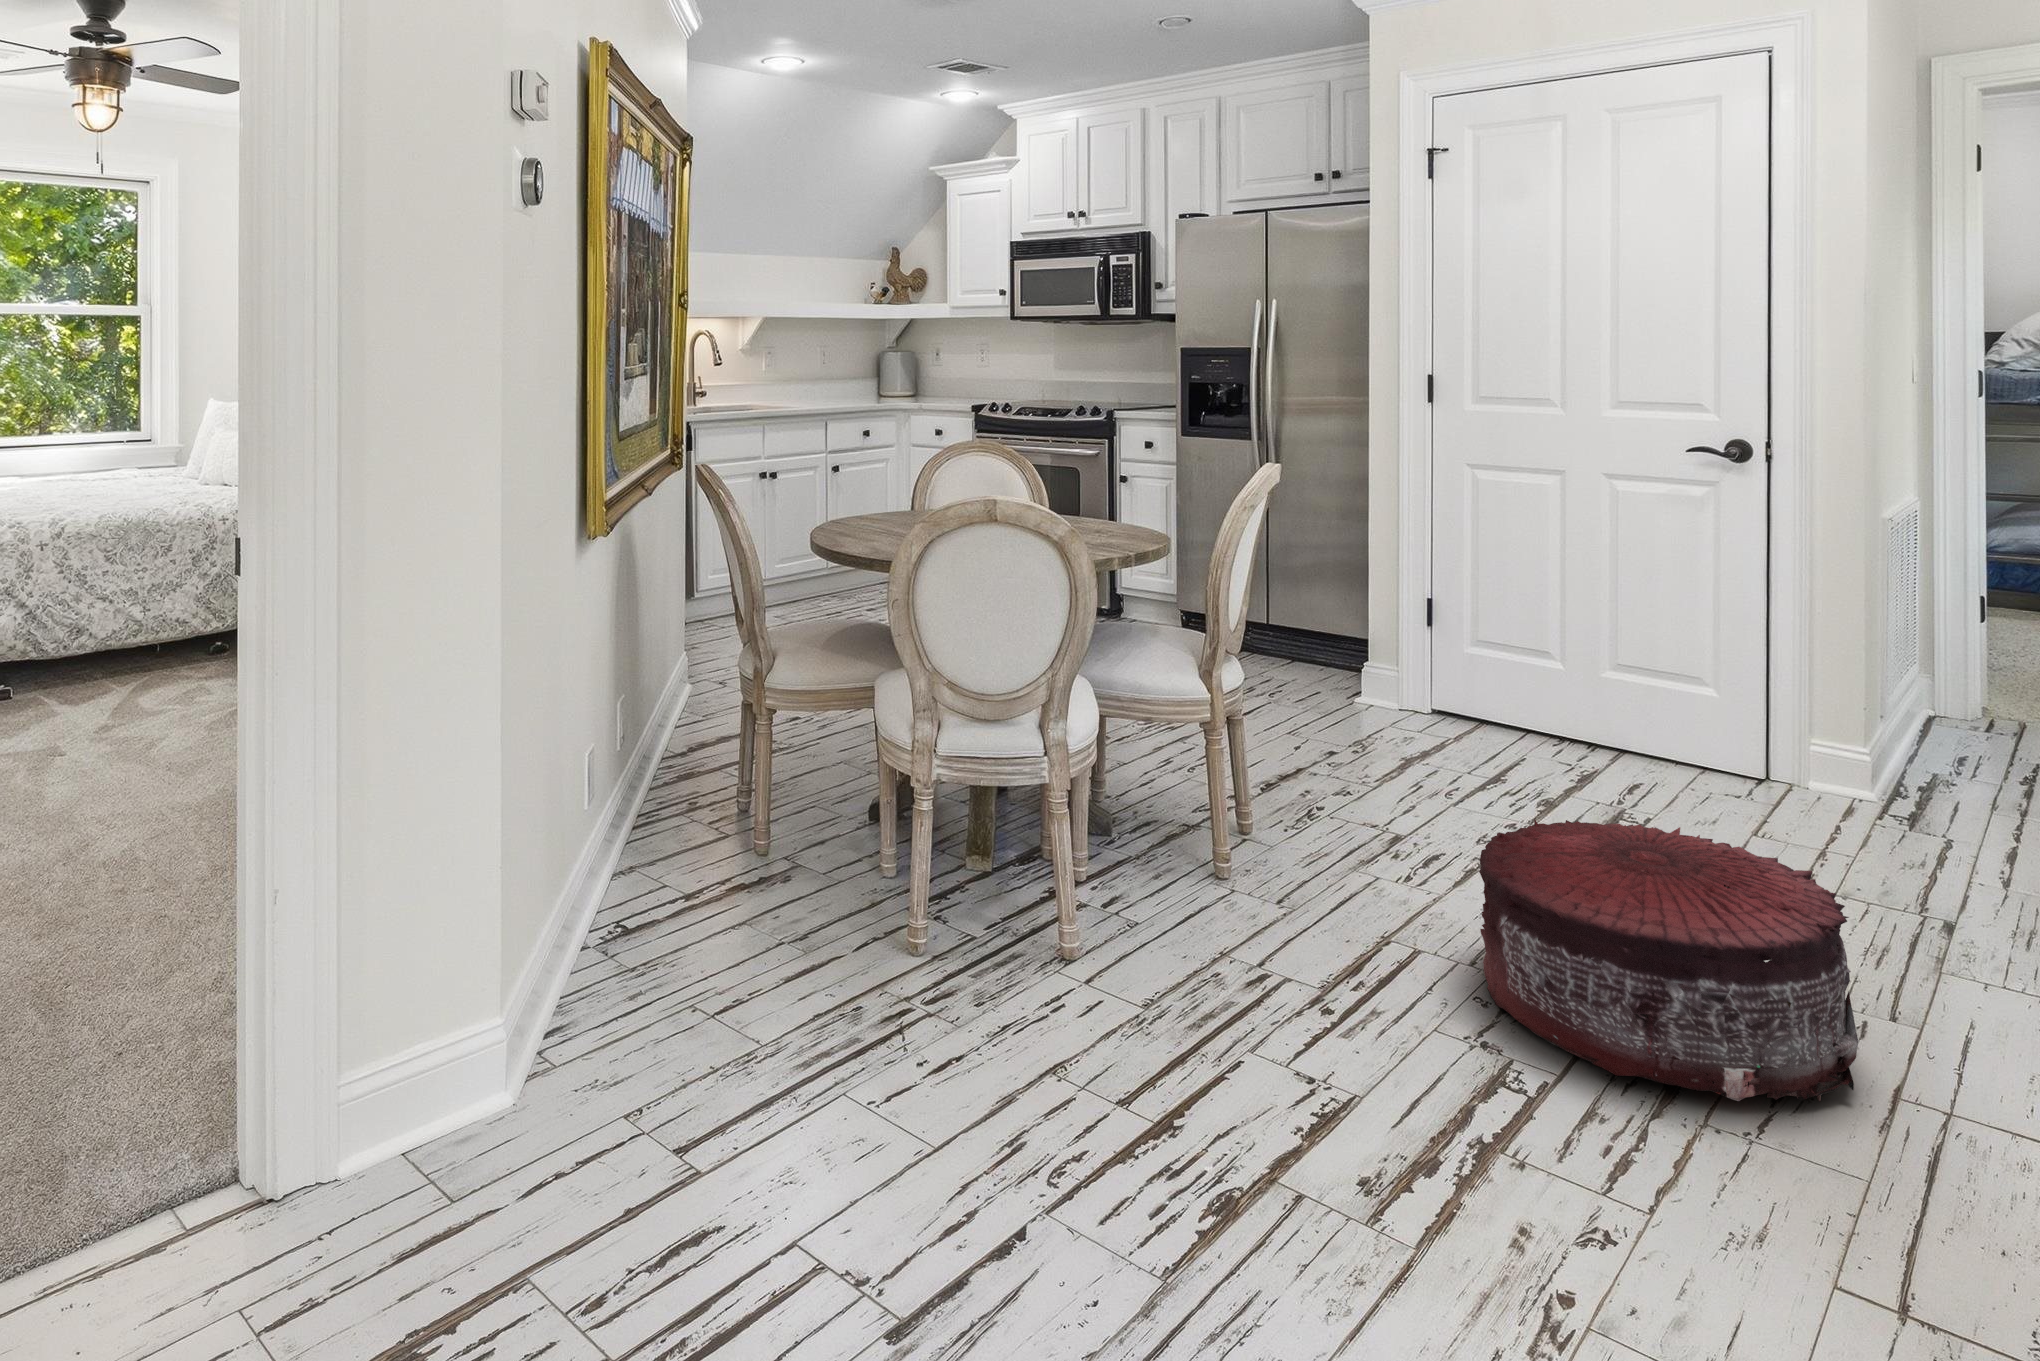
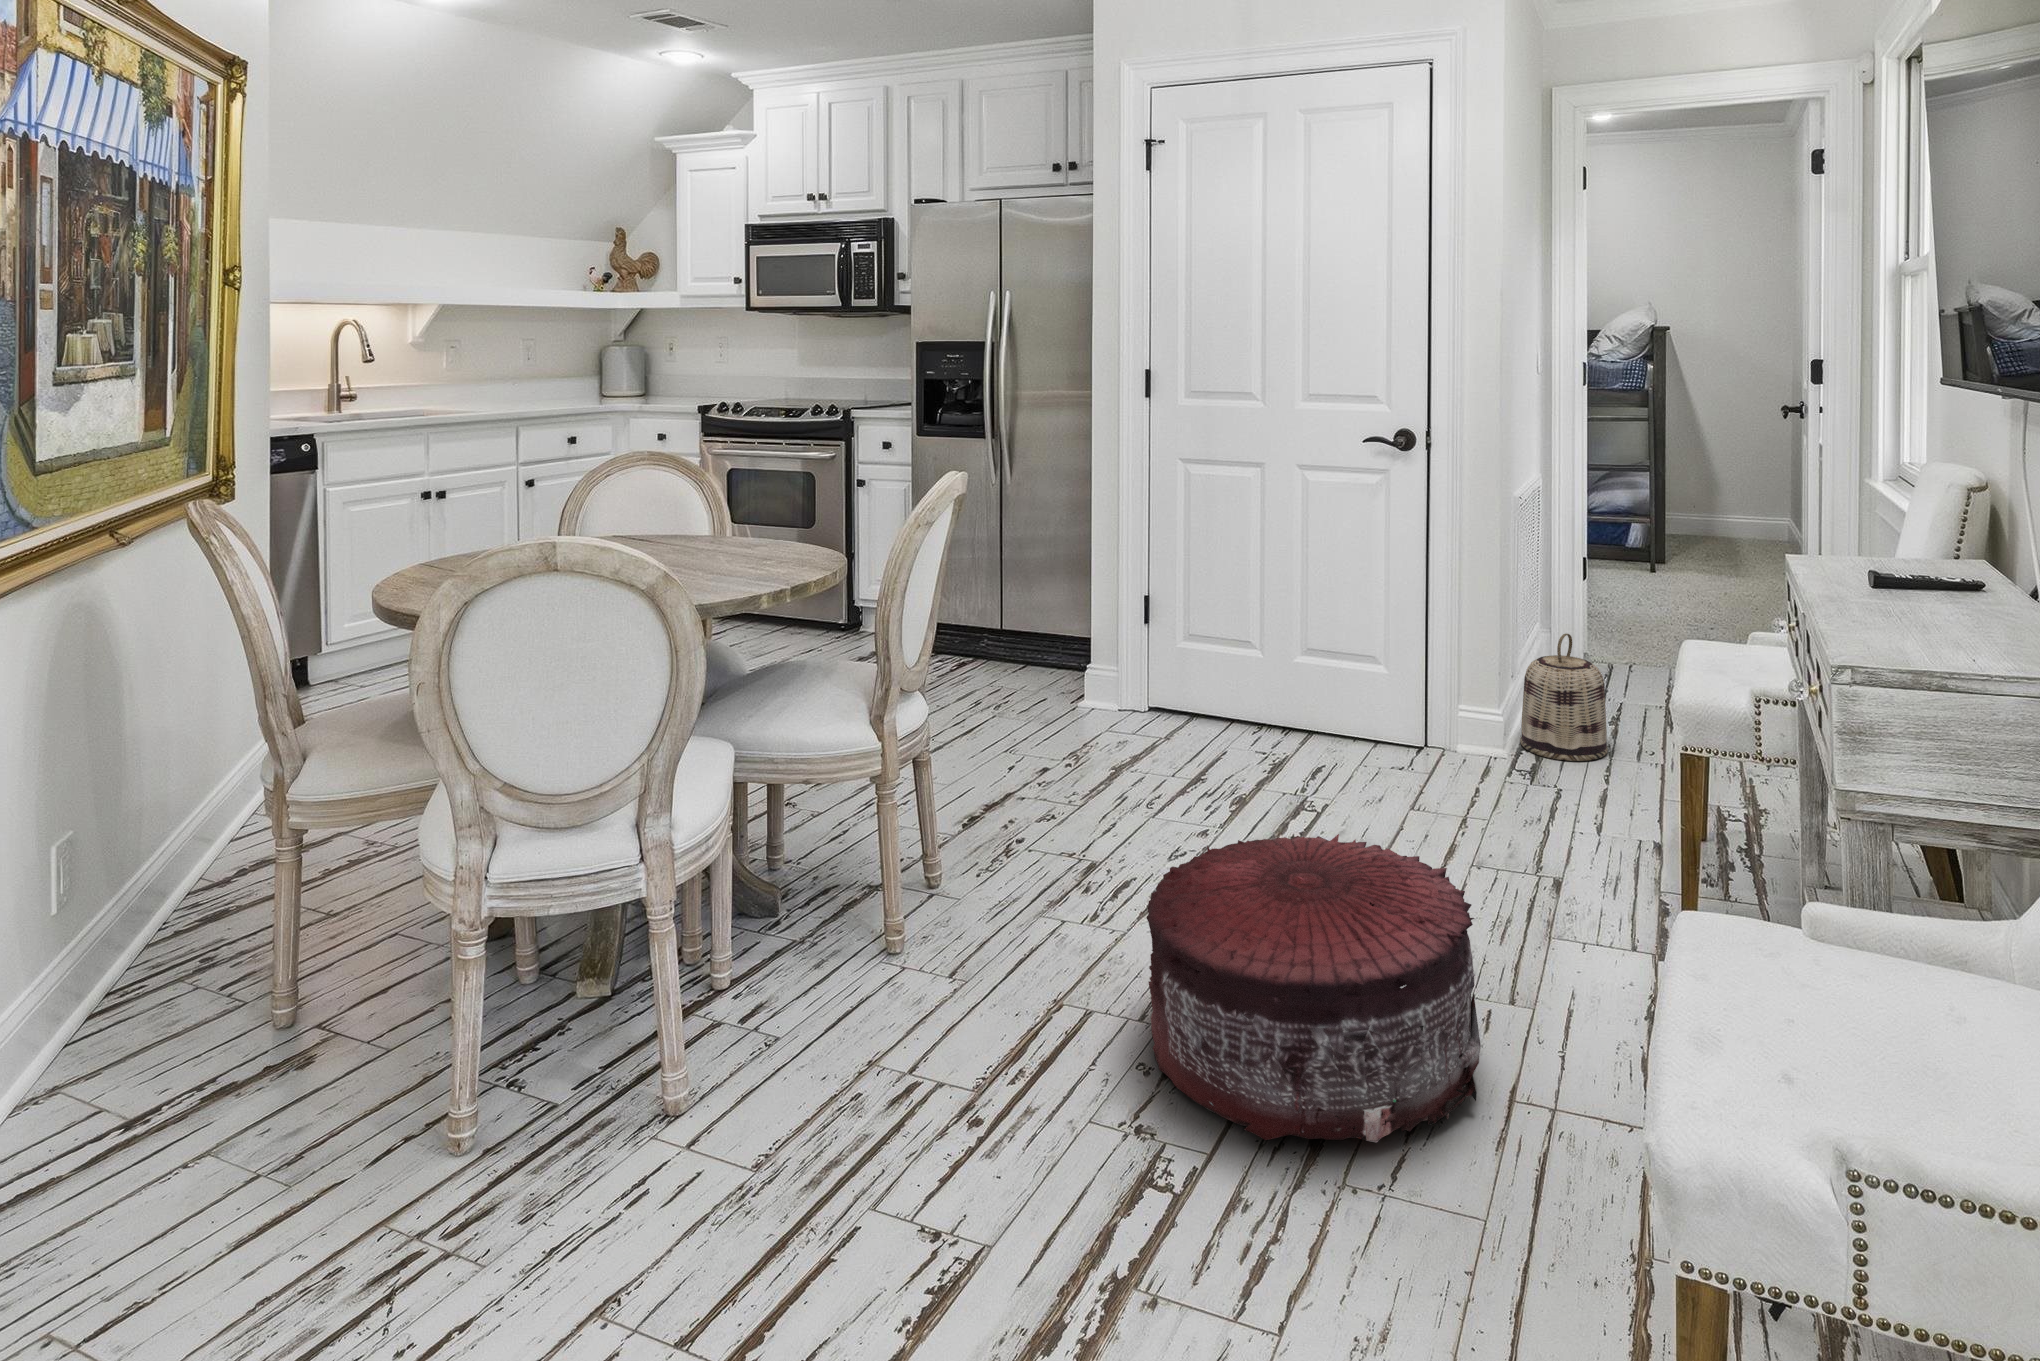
basket: none [1898,673,2025,819] -> present [1520,634,1608,761]

